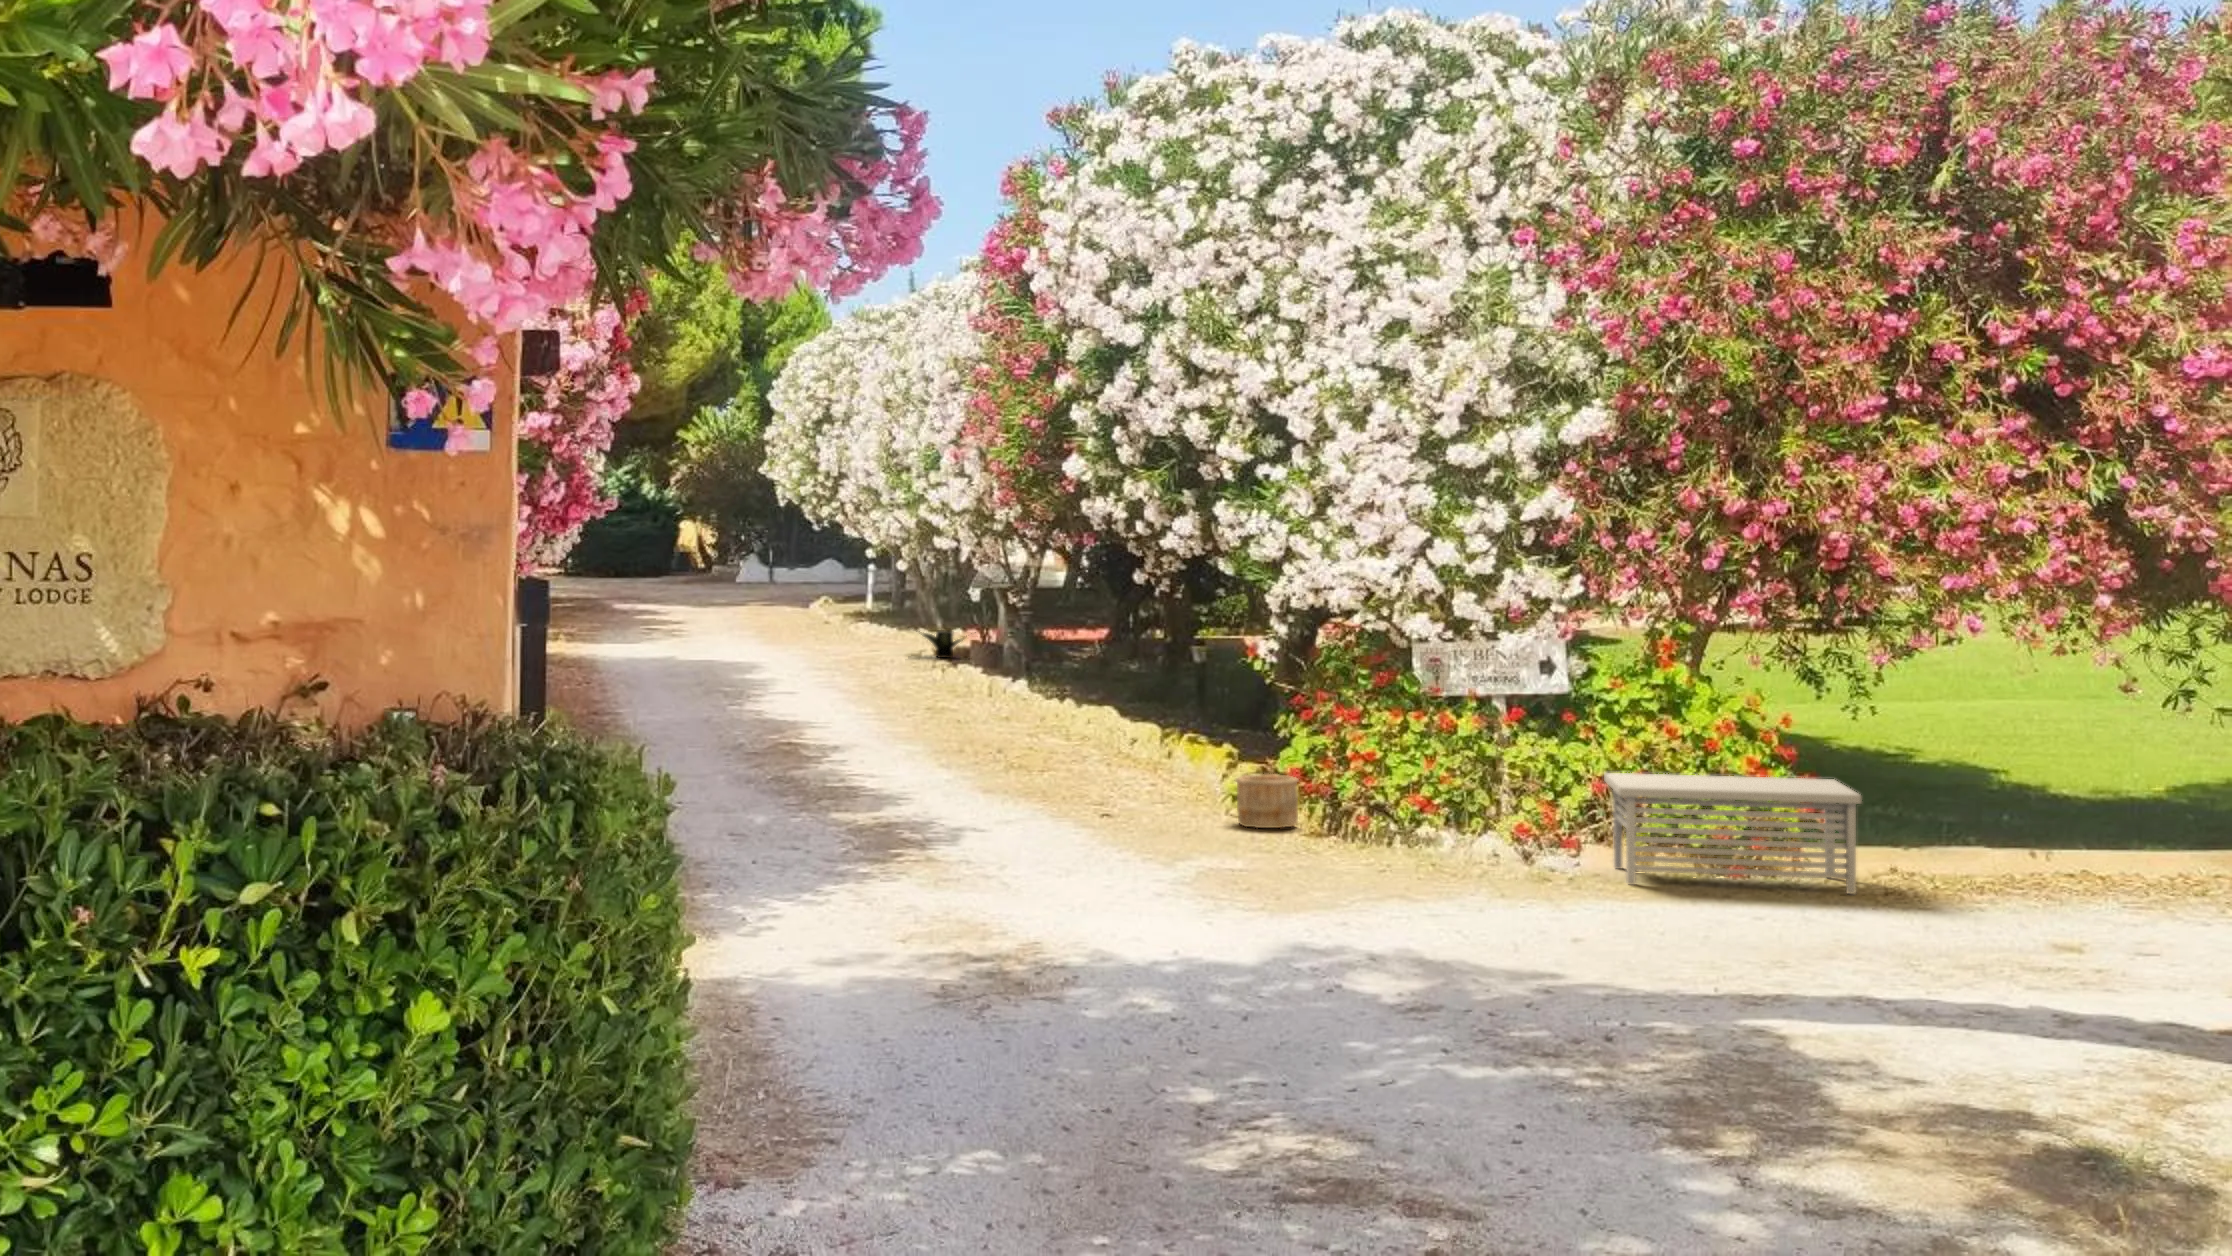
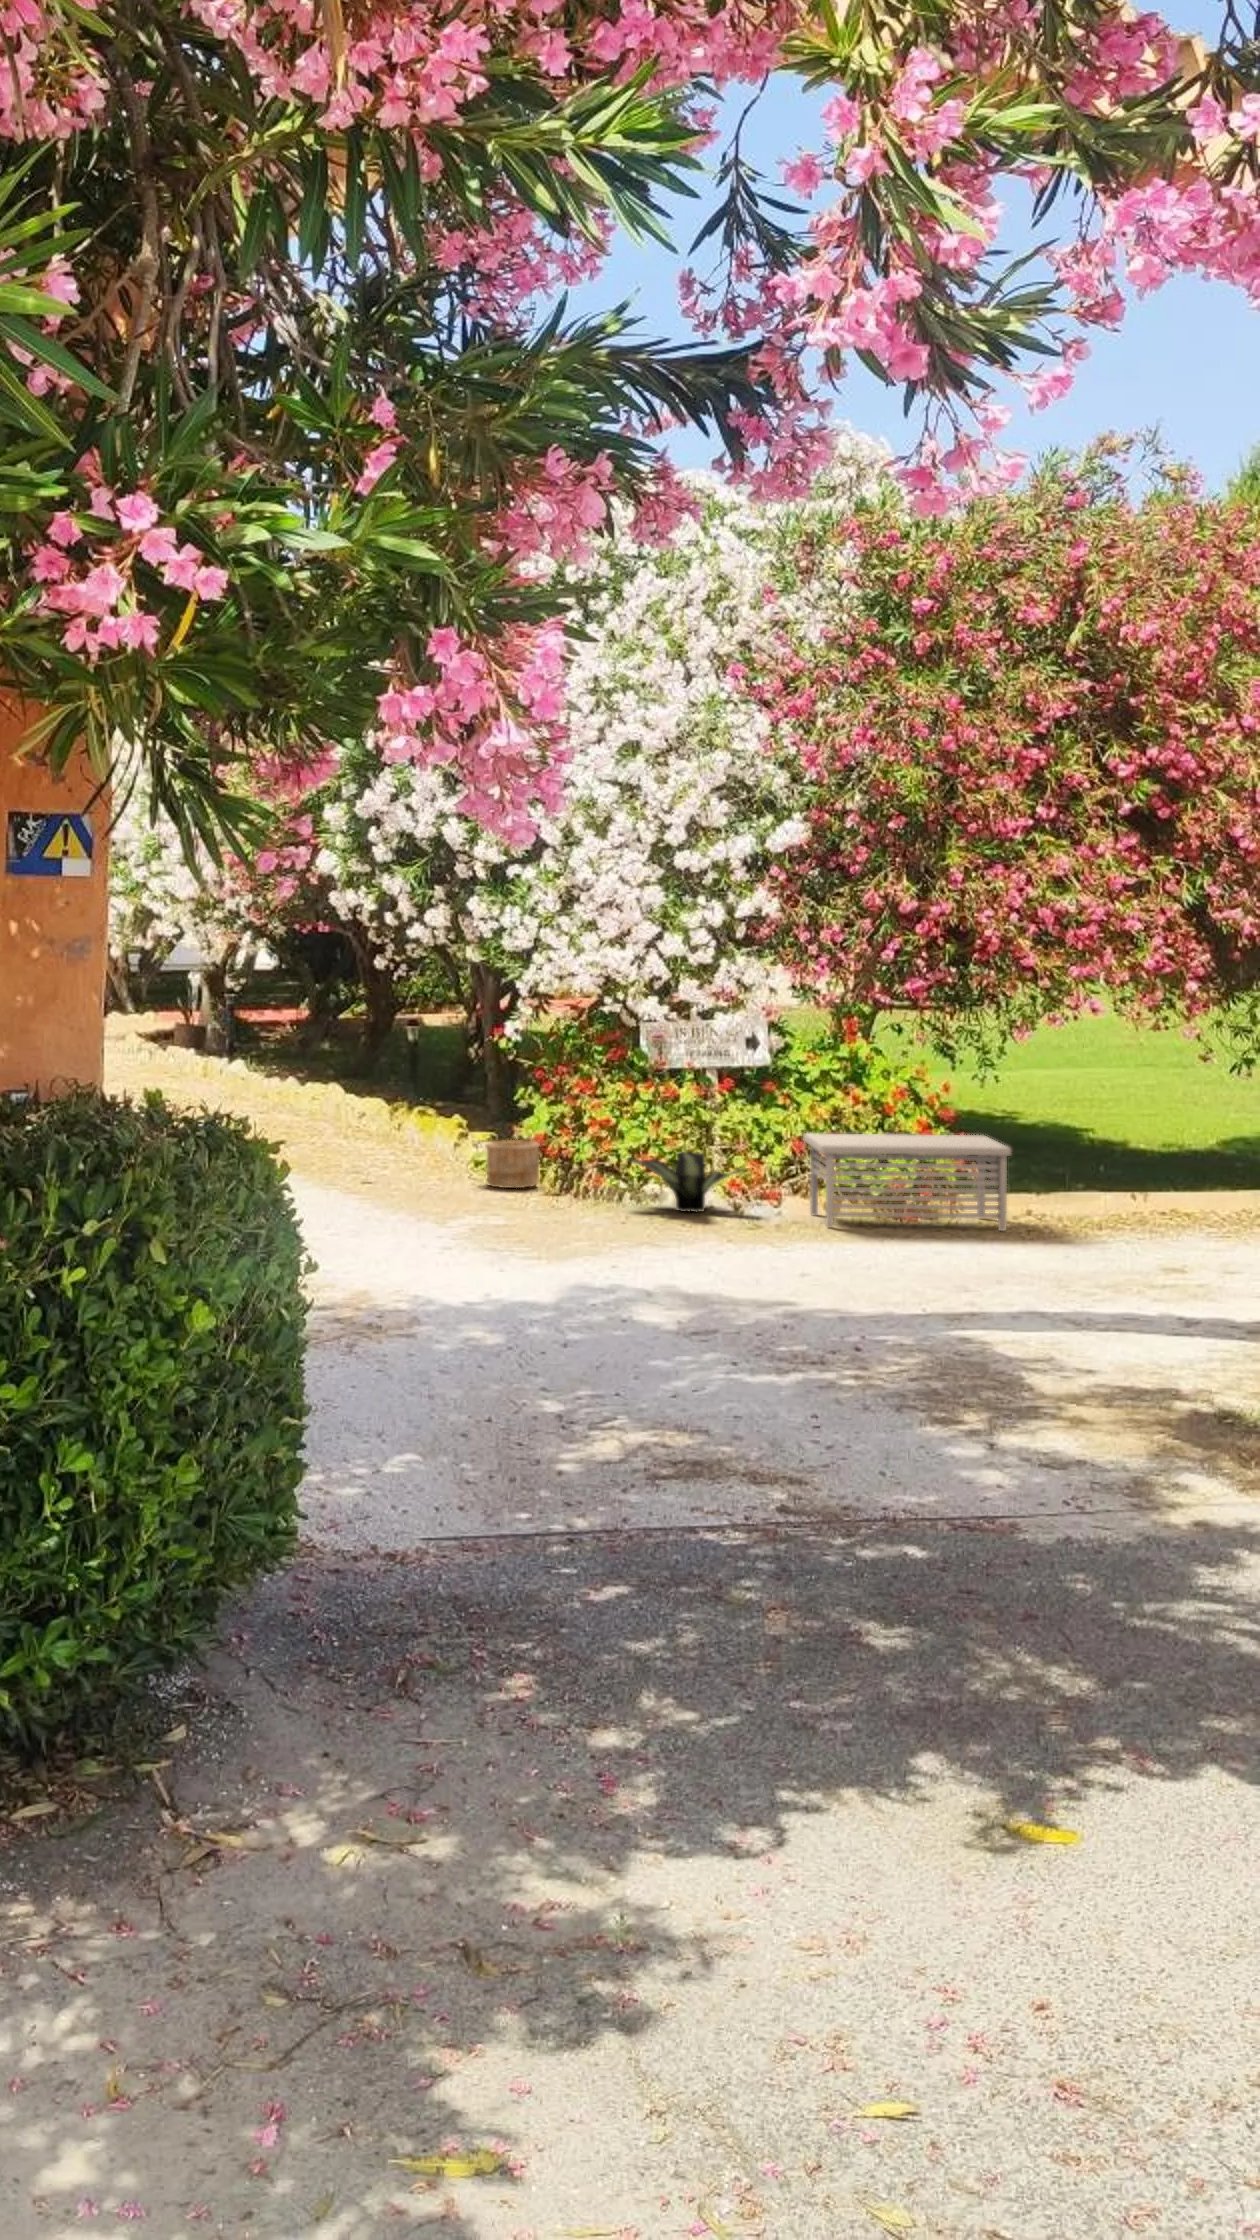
potted plant: present [919,630,976,658] -> present [628,1152,746,1212]

